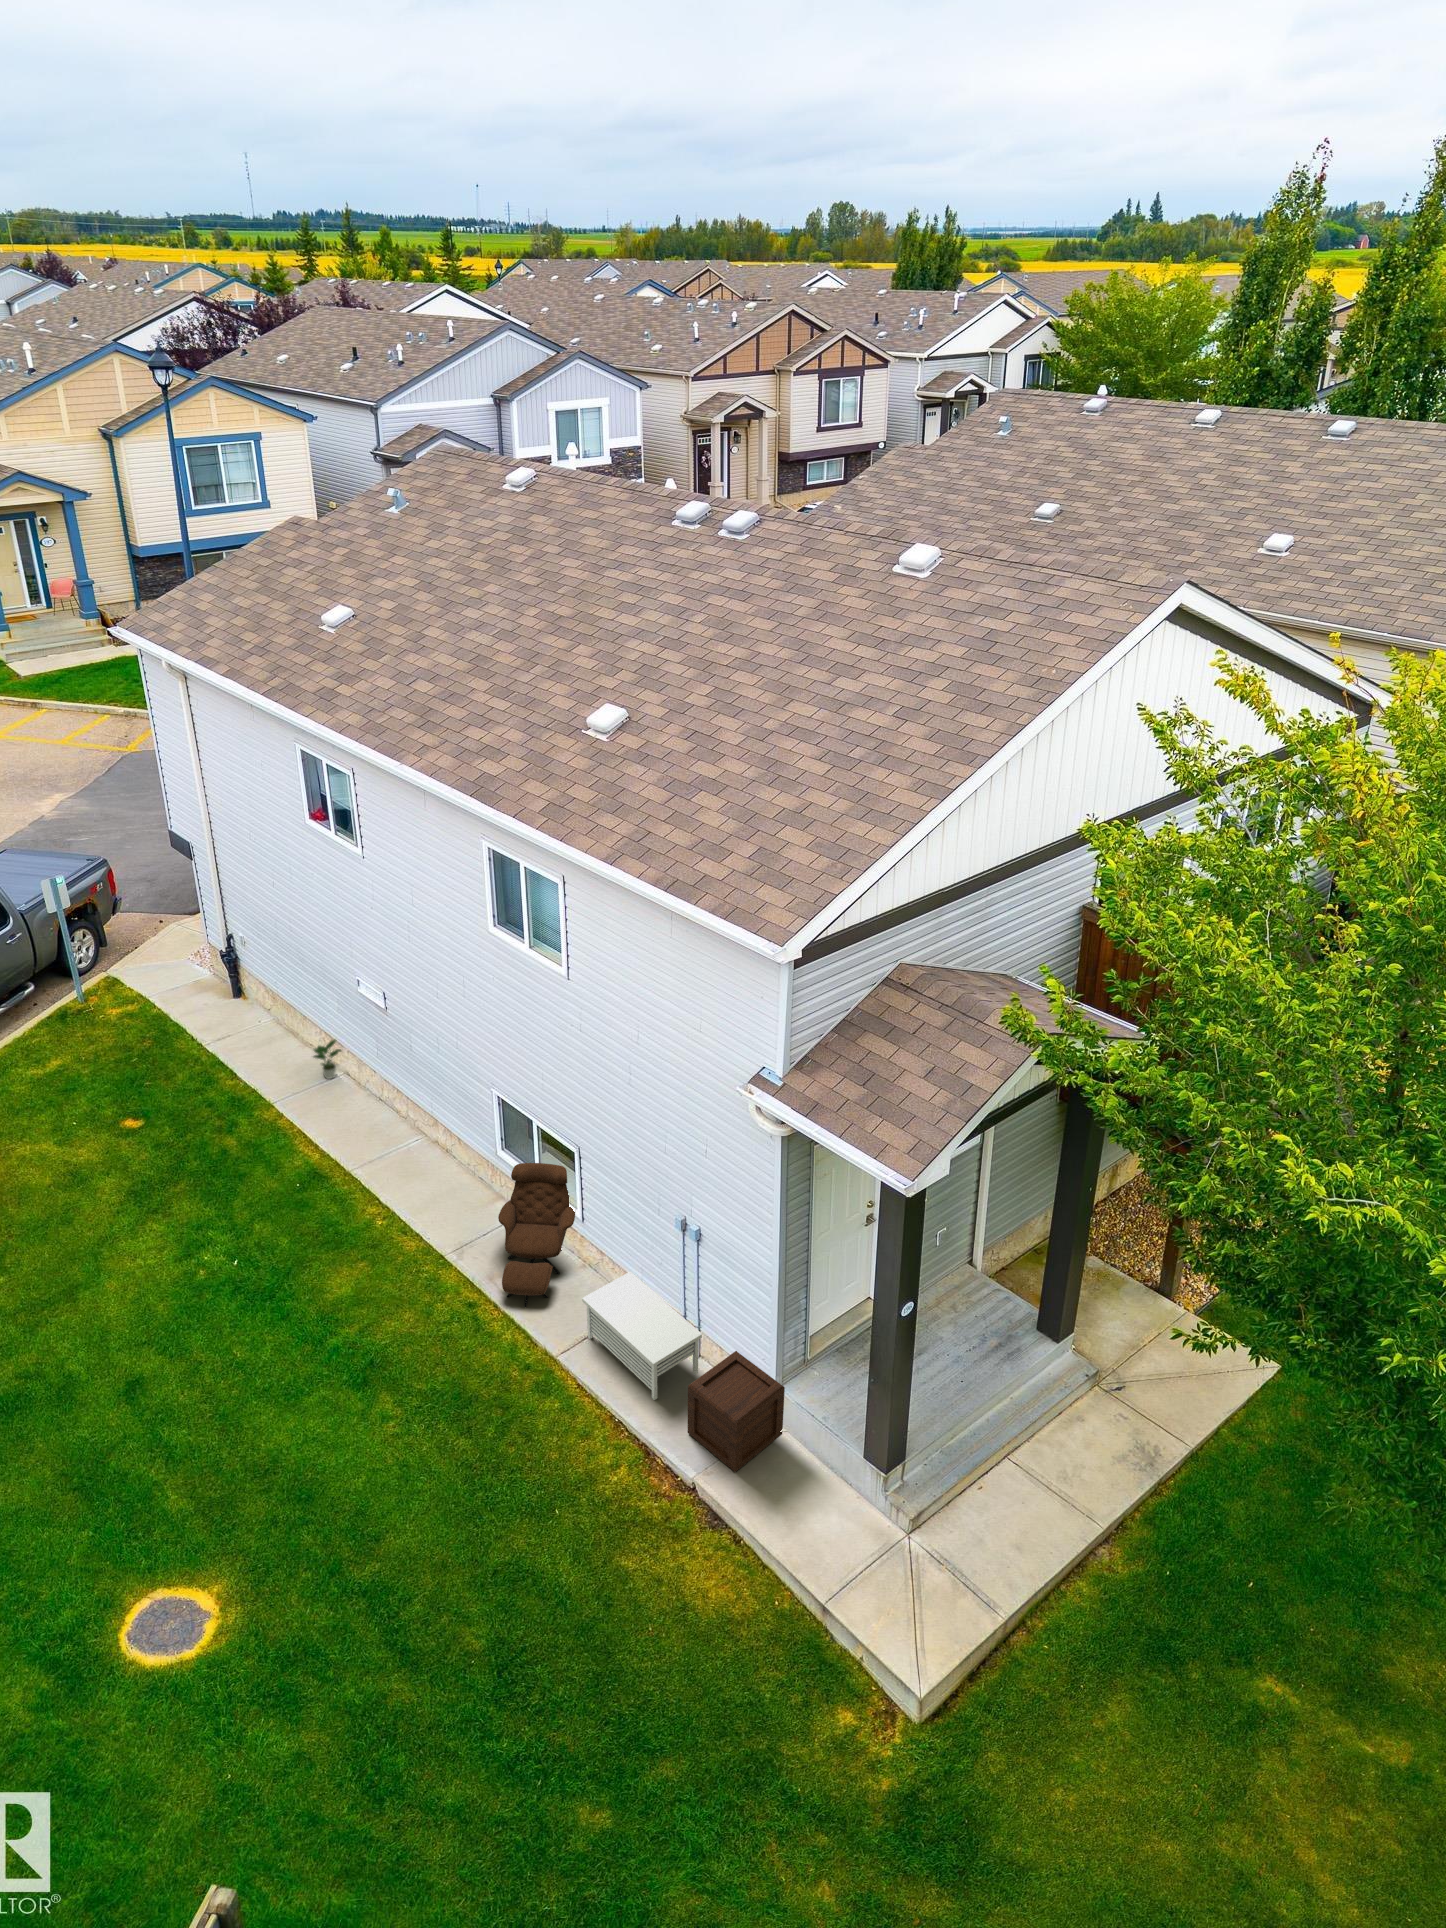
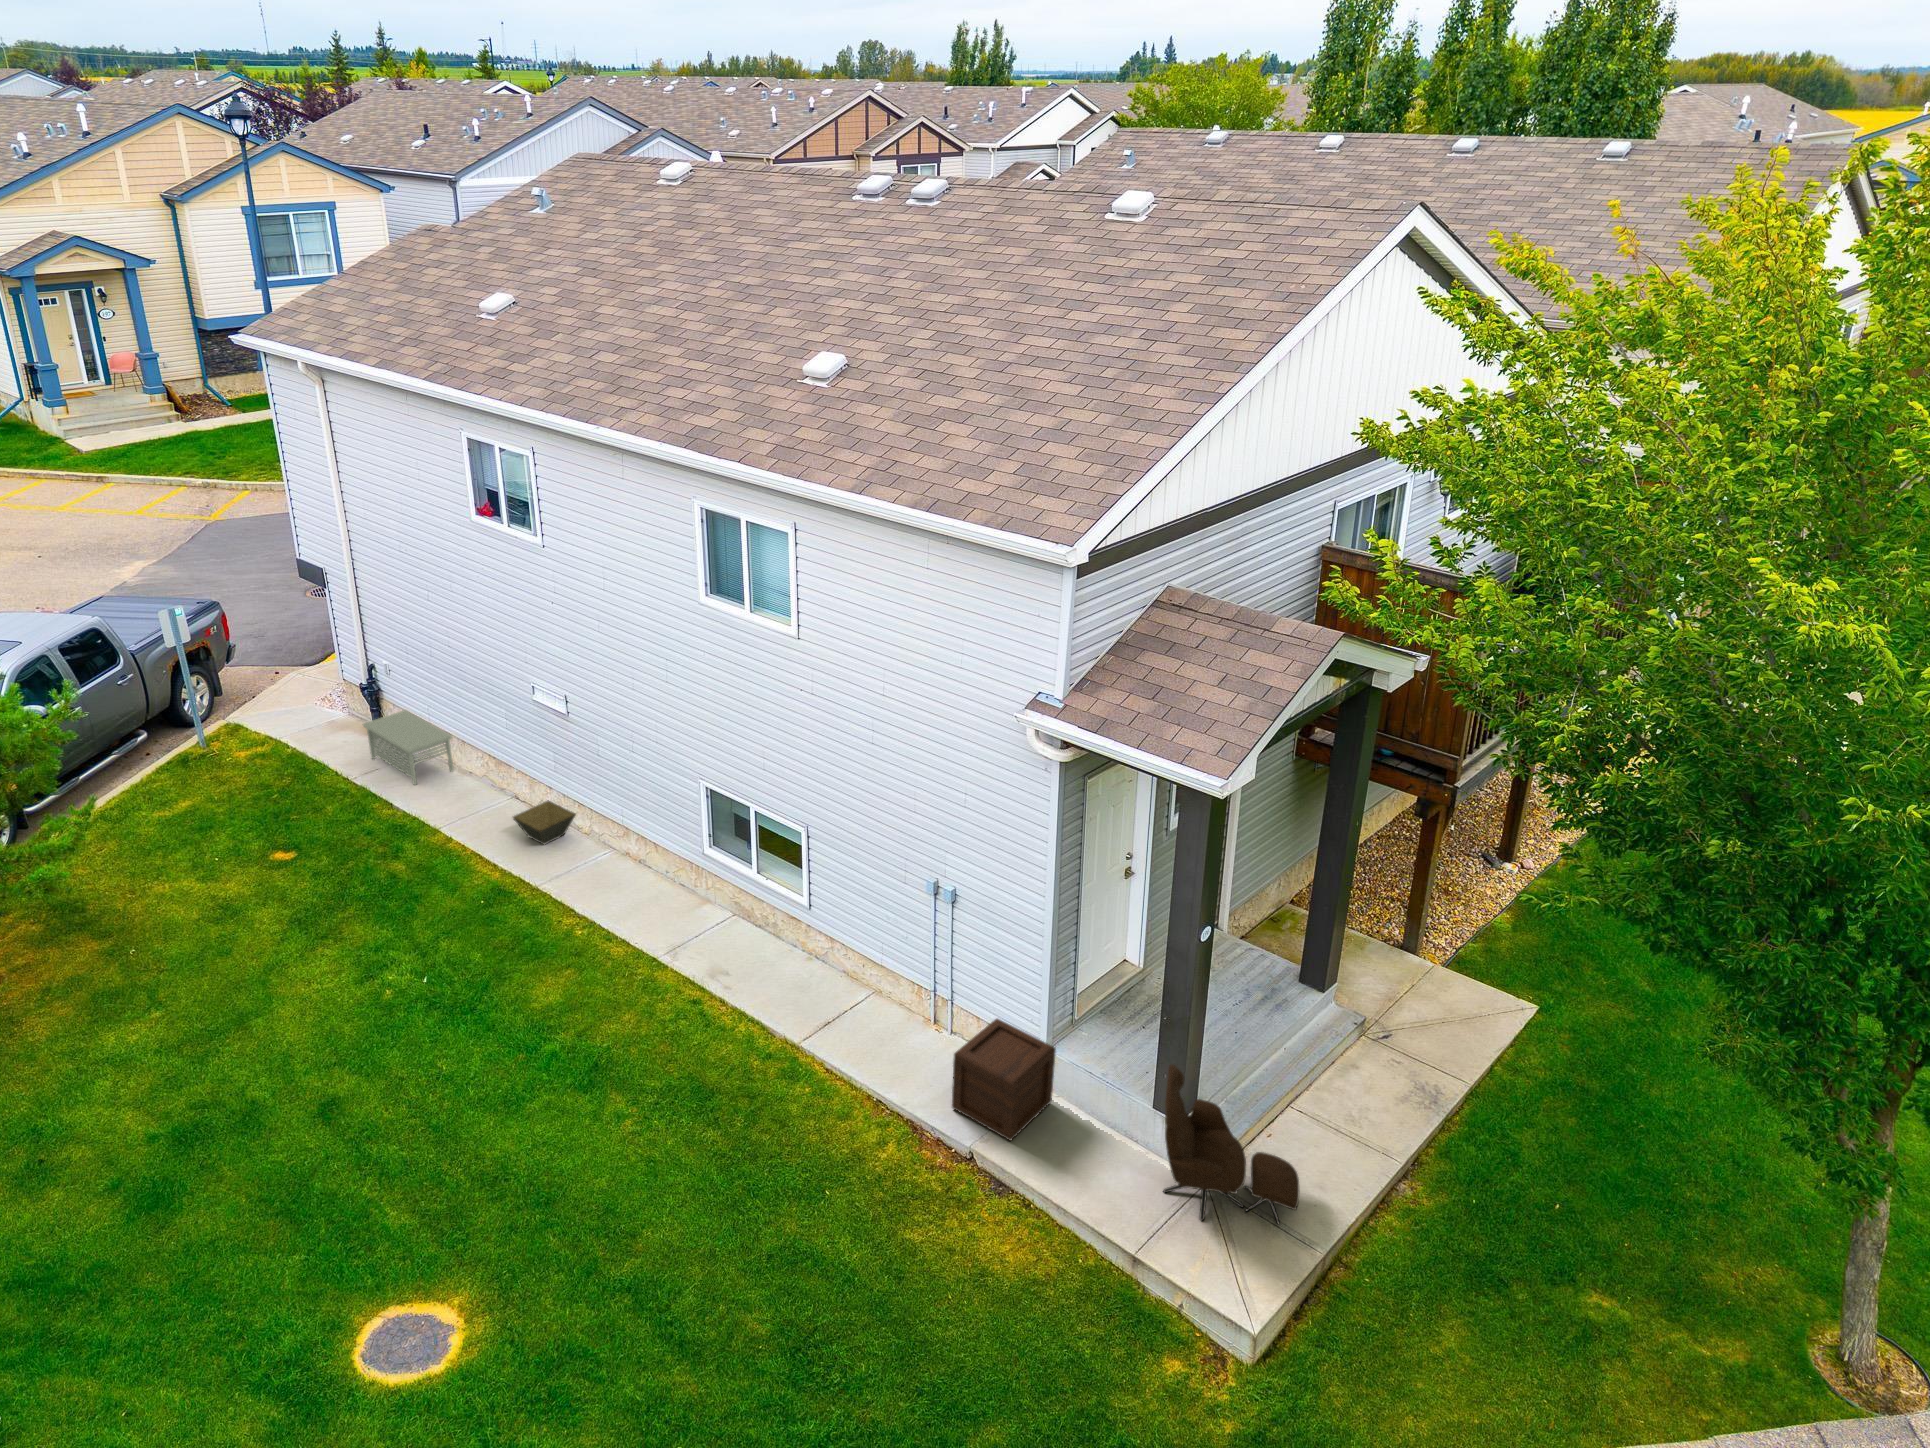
potted plant: present [313,1040,341,1079] -> none [475,760,510,804]
basket: none [339,1082,397,1126] -> present [513,800,576,844]
lounge chair: present [498,1163,575,1308] -> present [1163,1065,1299,1224]
storage bench: present [582,1272,702,1400] -> present [363,710,454,785]

